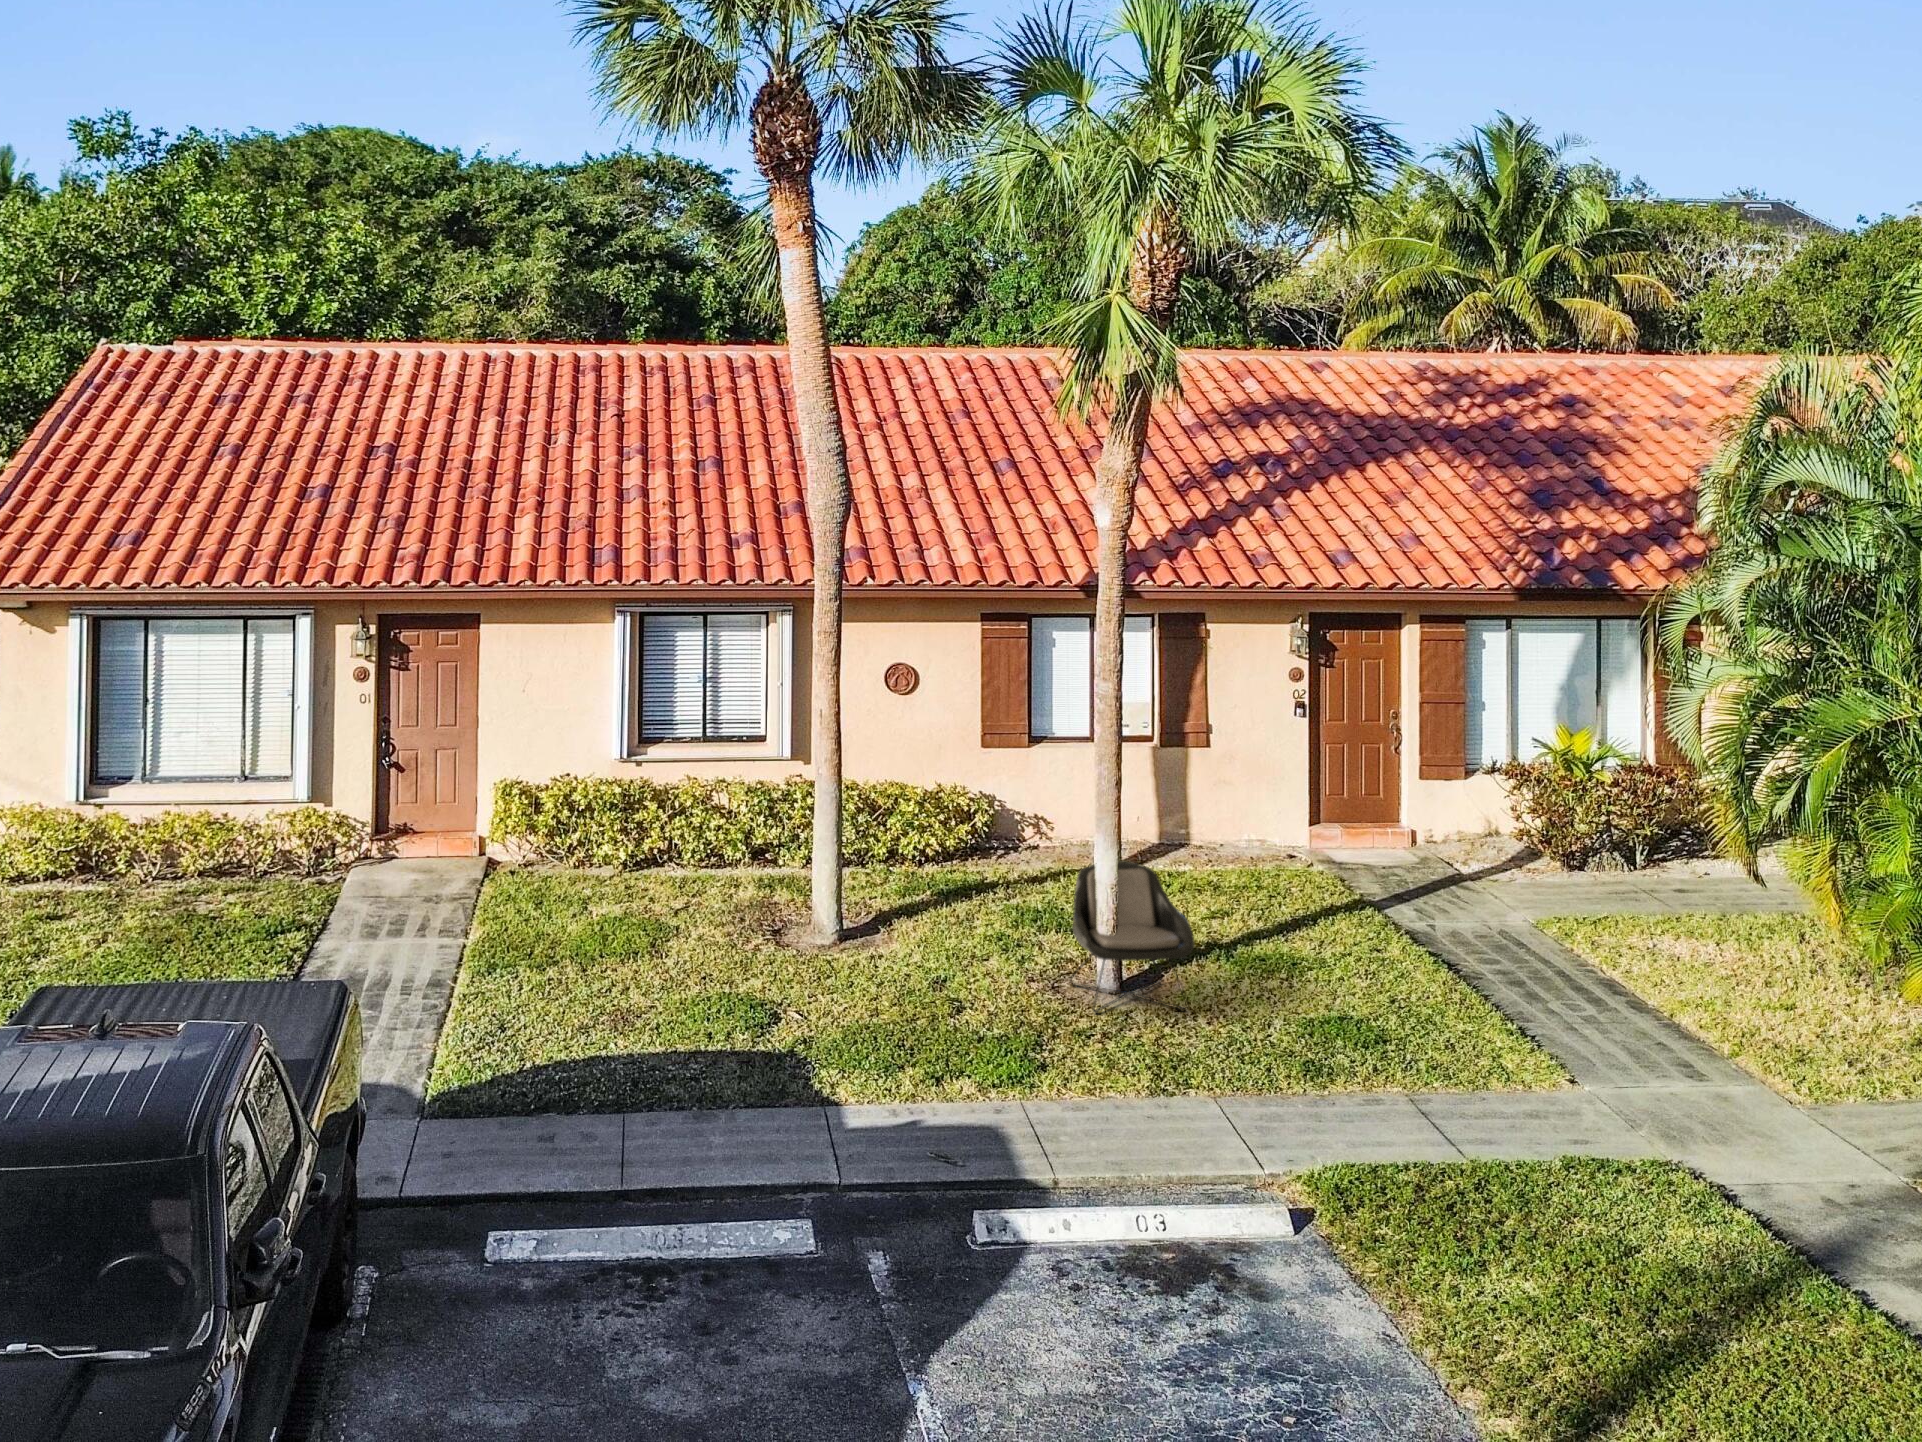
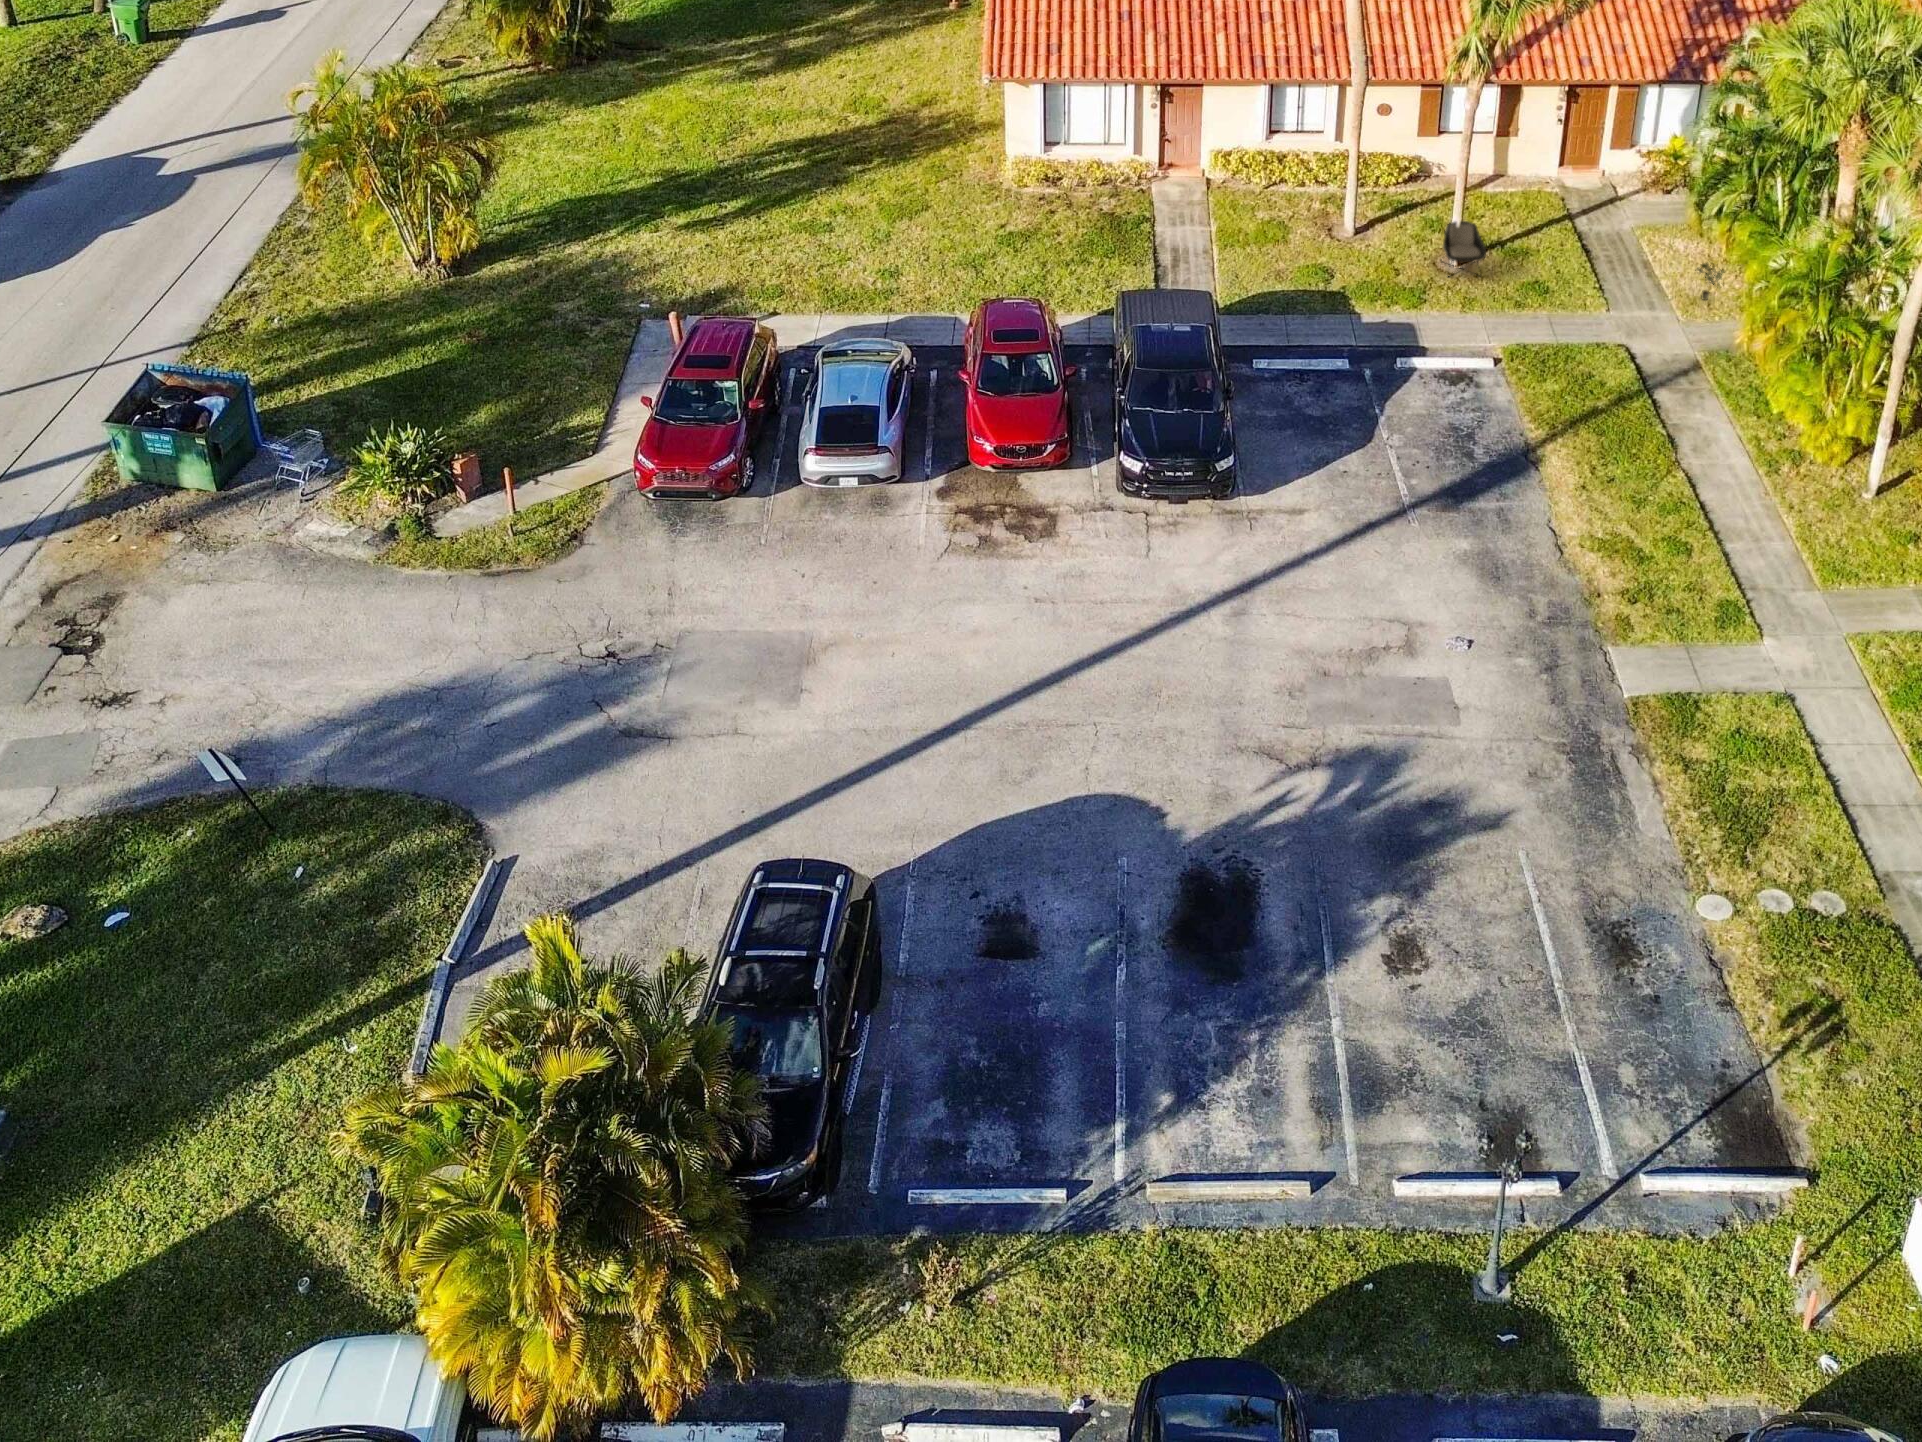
potted plant: none [1777,931,1877,1045] -> present [1695,263,1724,300]

